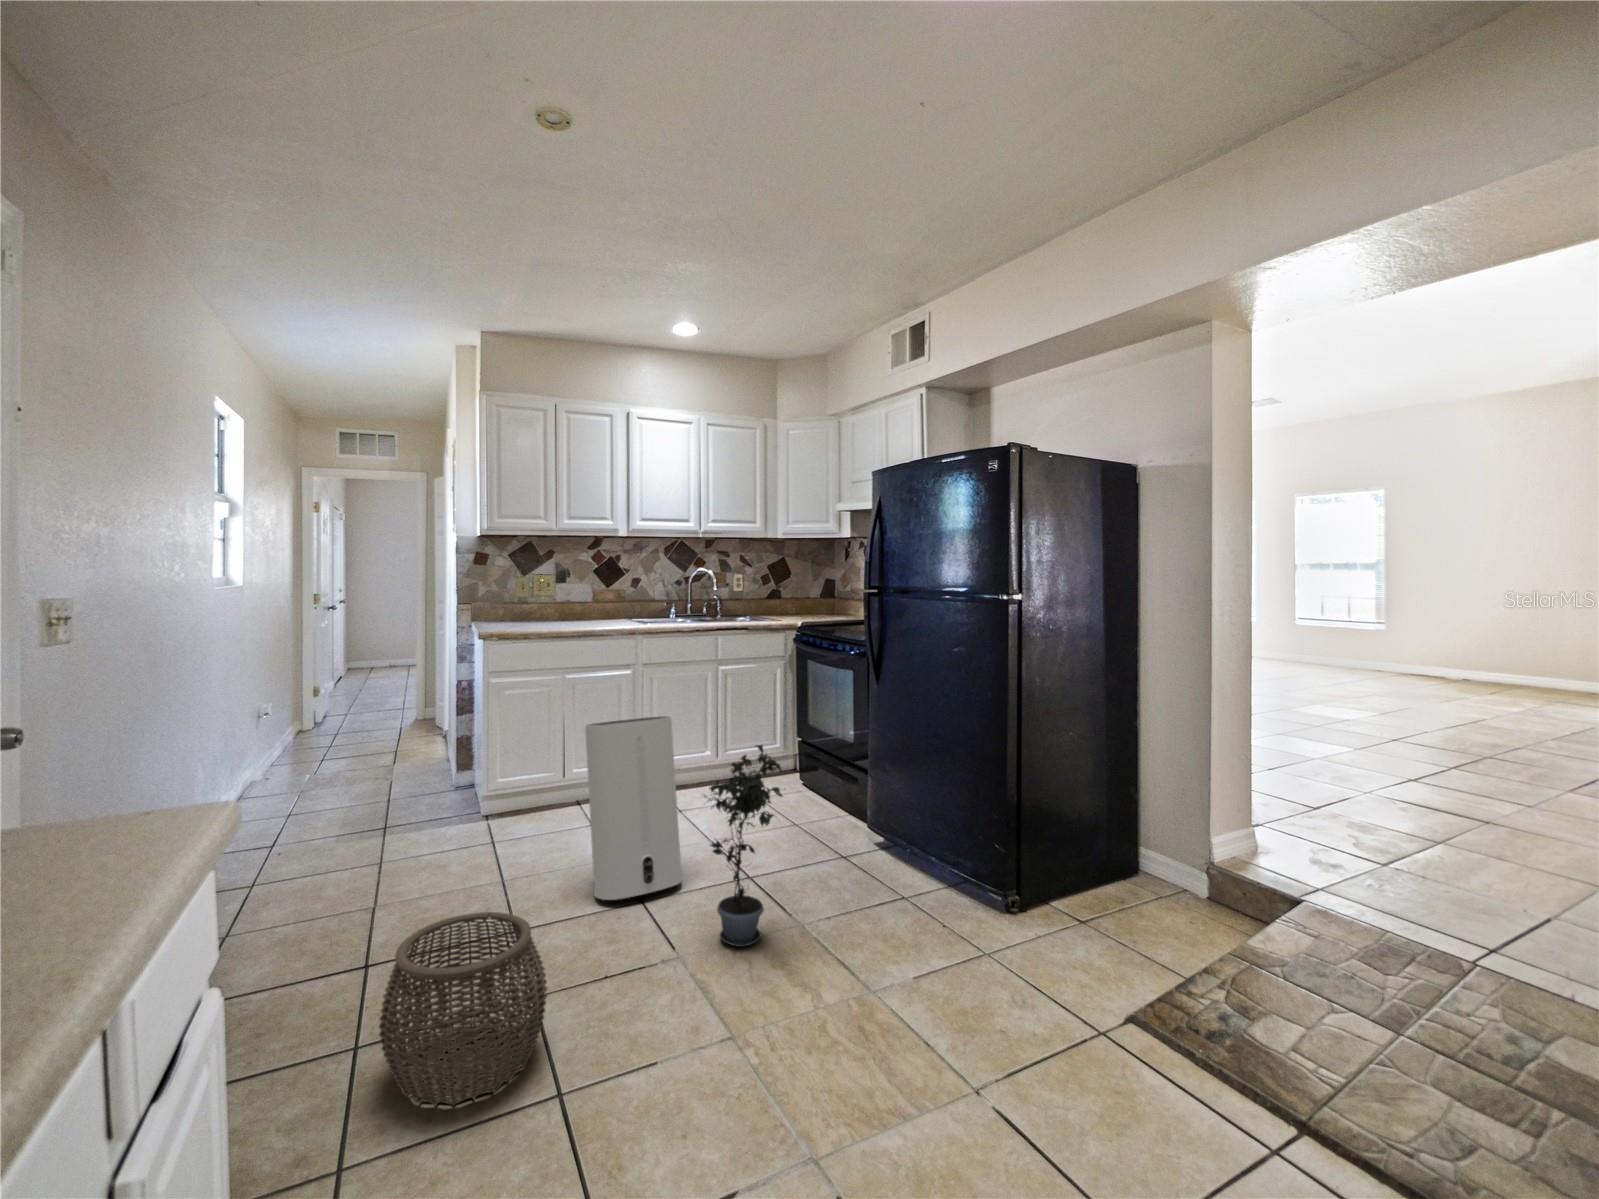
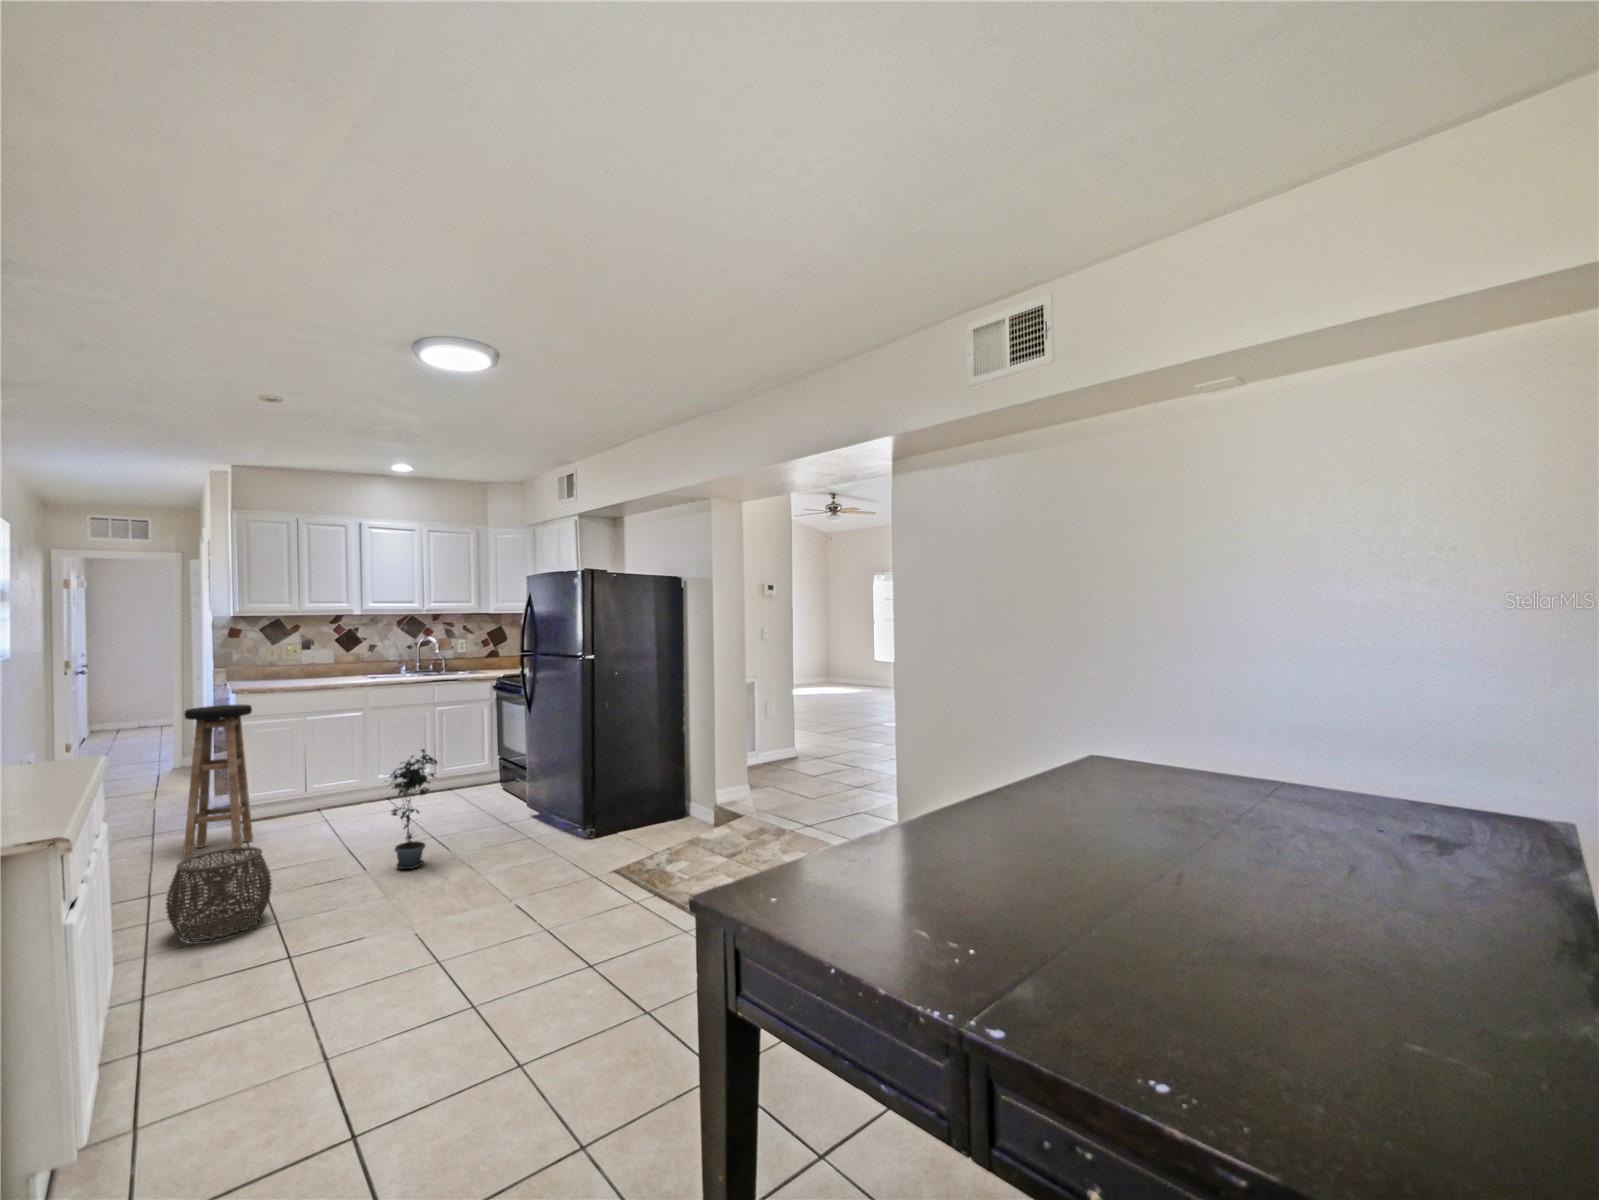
bar stool: none [418,653,506,875] -> present [183,705,253,860]
air purifier: present [585,716,682,900] -> none [311,739,382,857]

